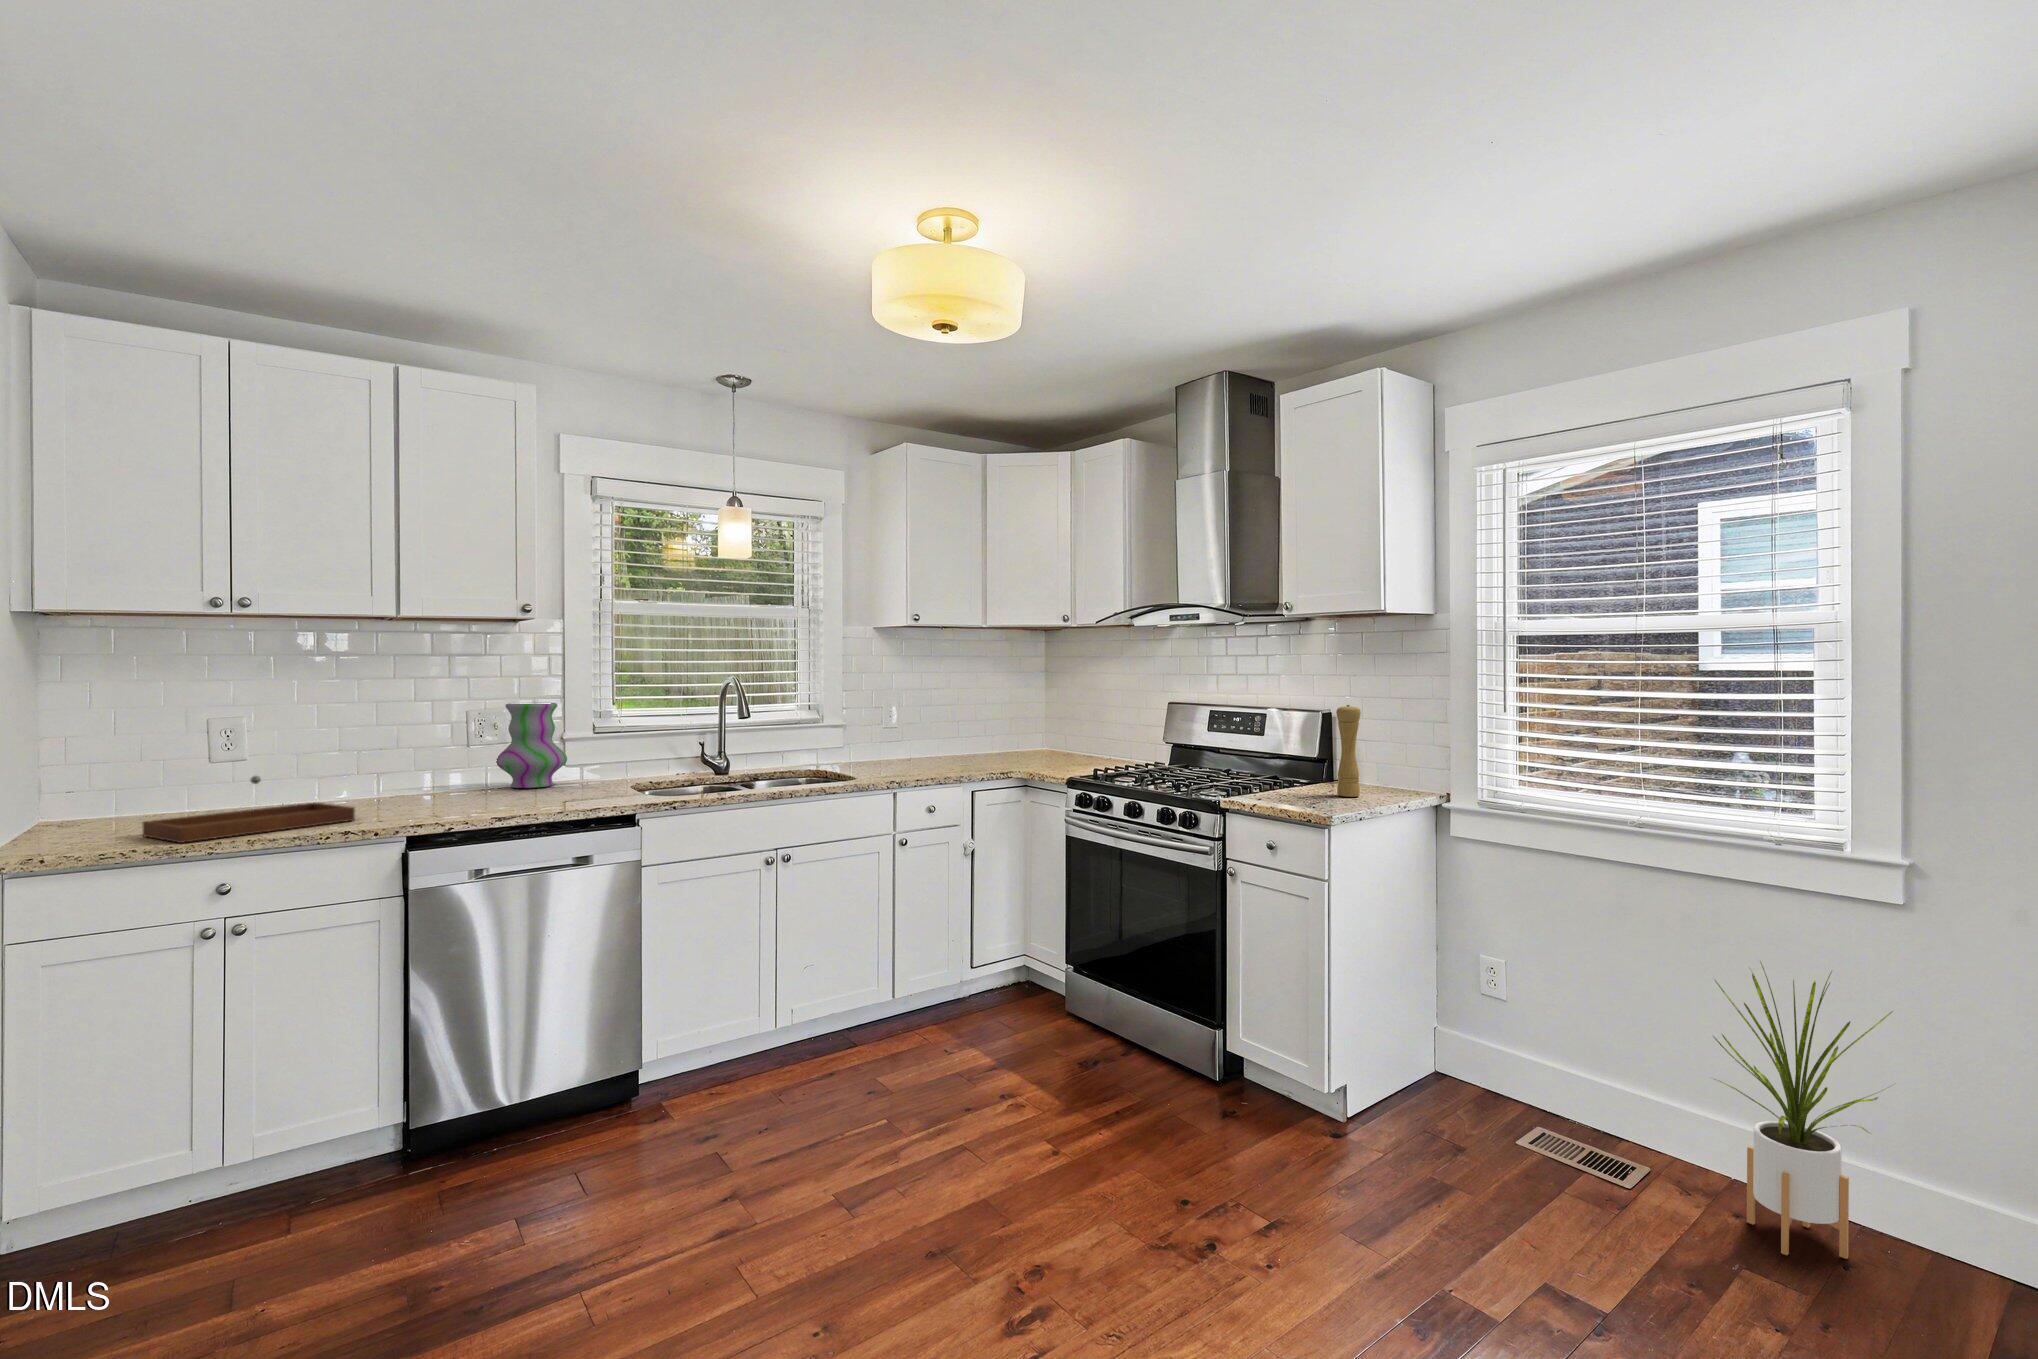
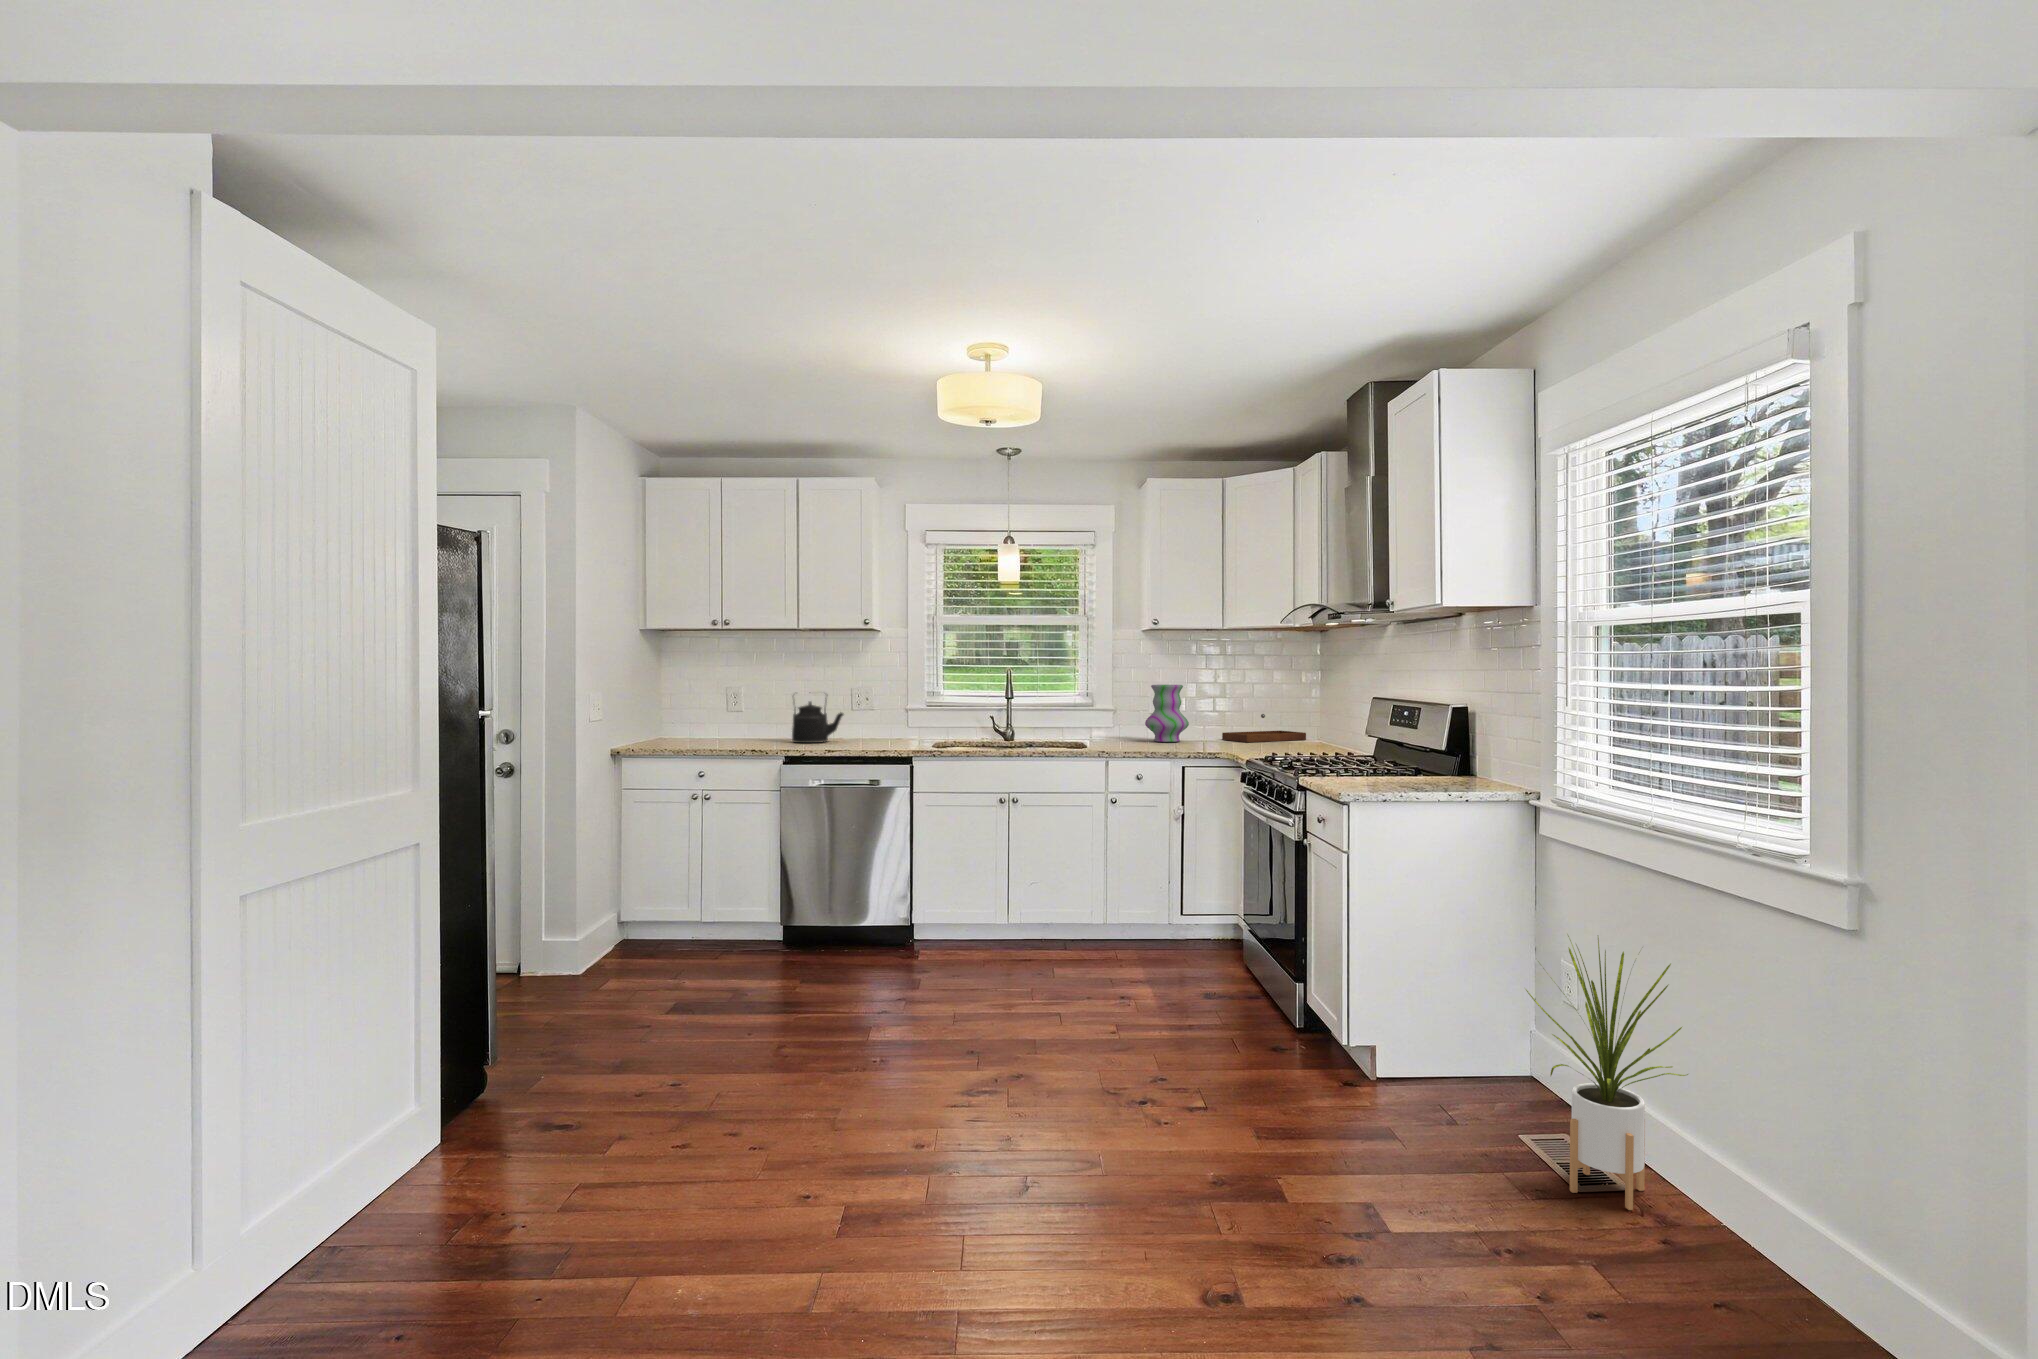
vase: present [496,703,567,788] -> present [1145,685,1189,742]
pepper mill: present [1336,705,1361,797] -> none [1393,695,1414,777]
kettle: none [375,719,467,806] -> present [792,698,843,743]
tray: present [142,776,355,843] -> present [1222,714,1306,742]

